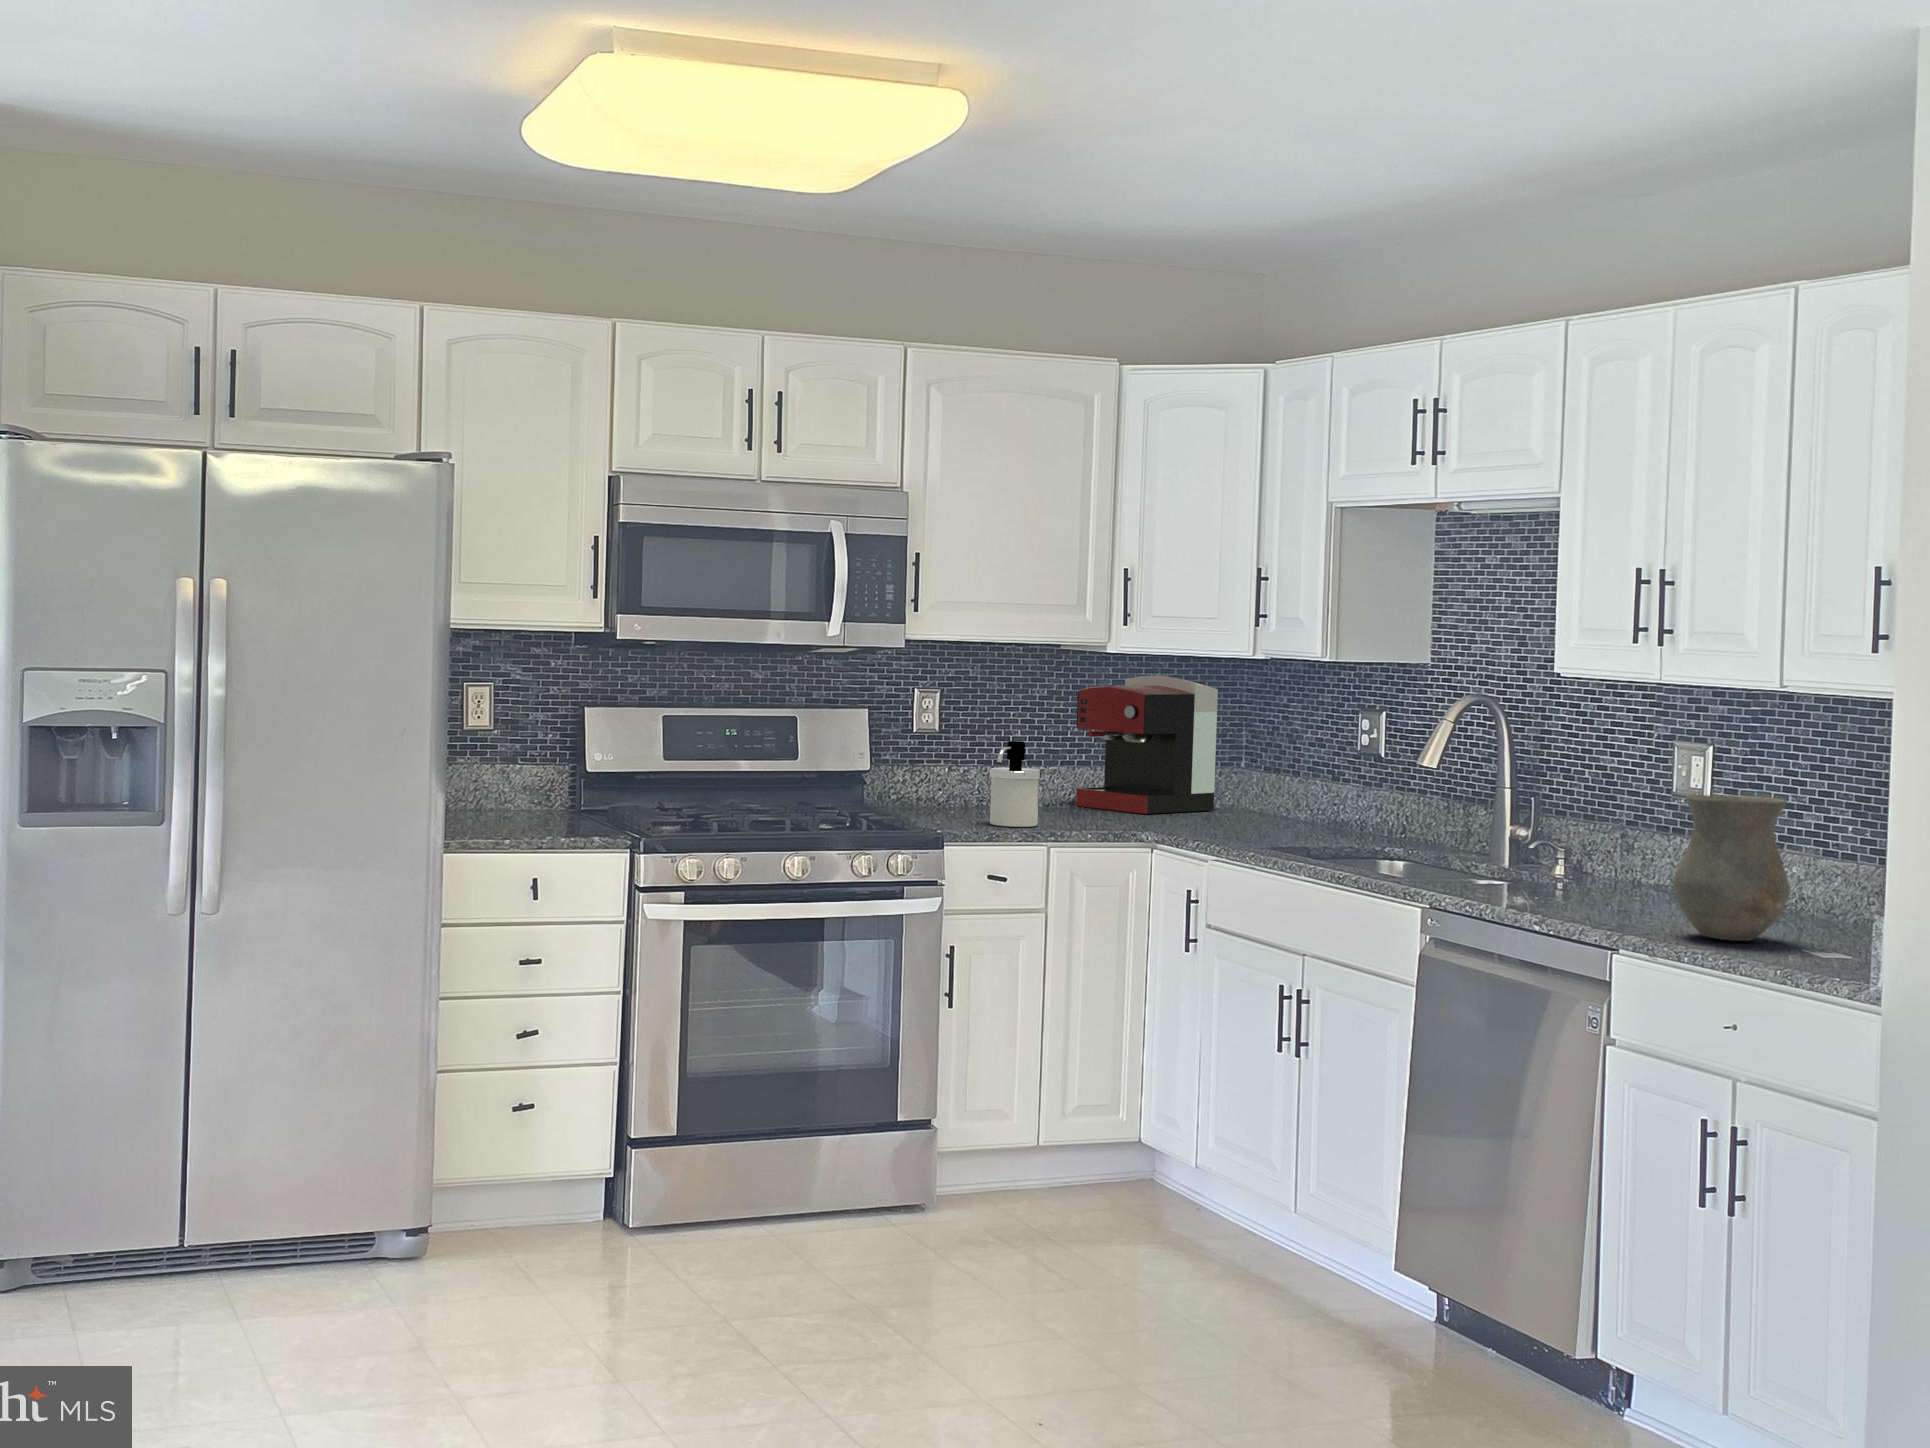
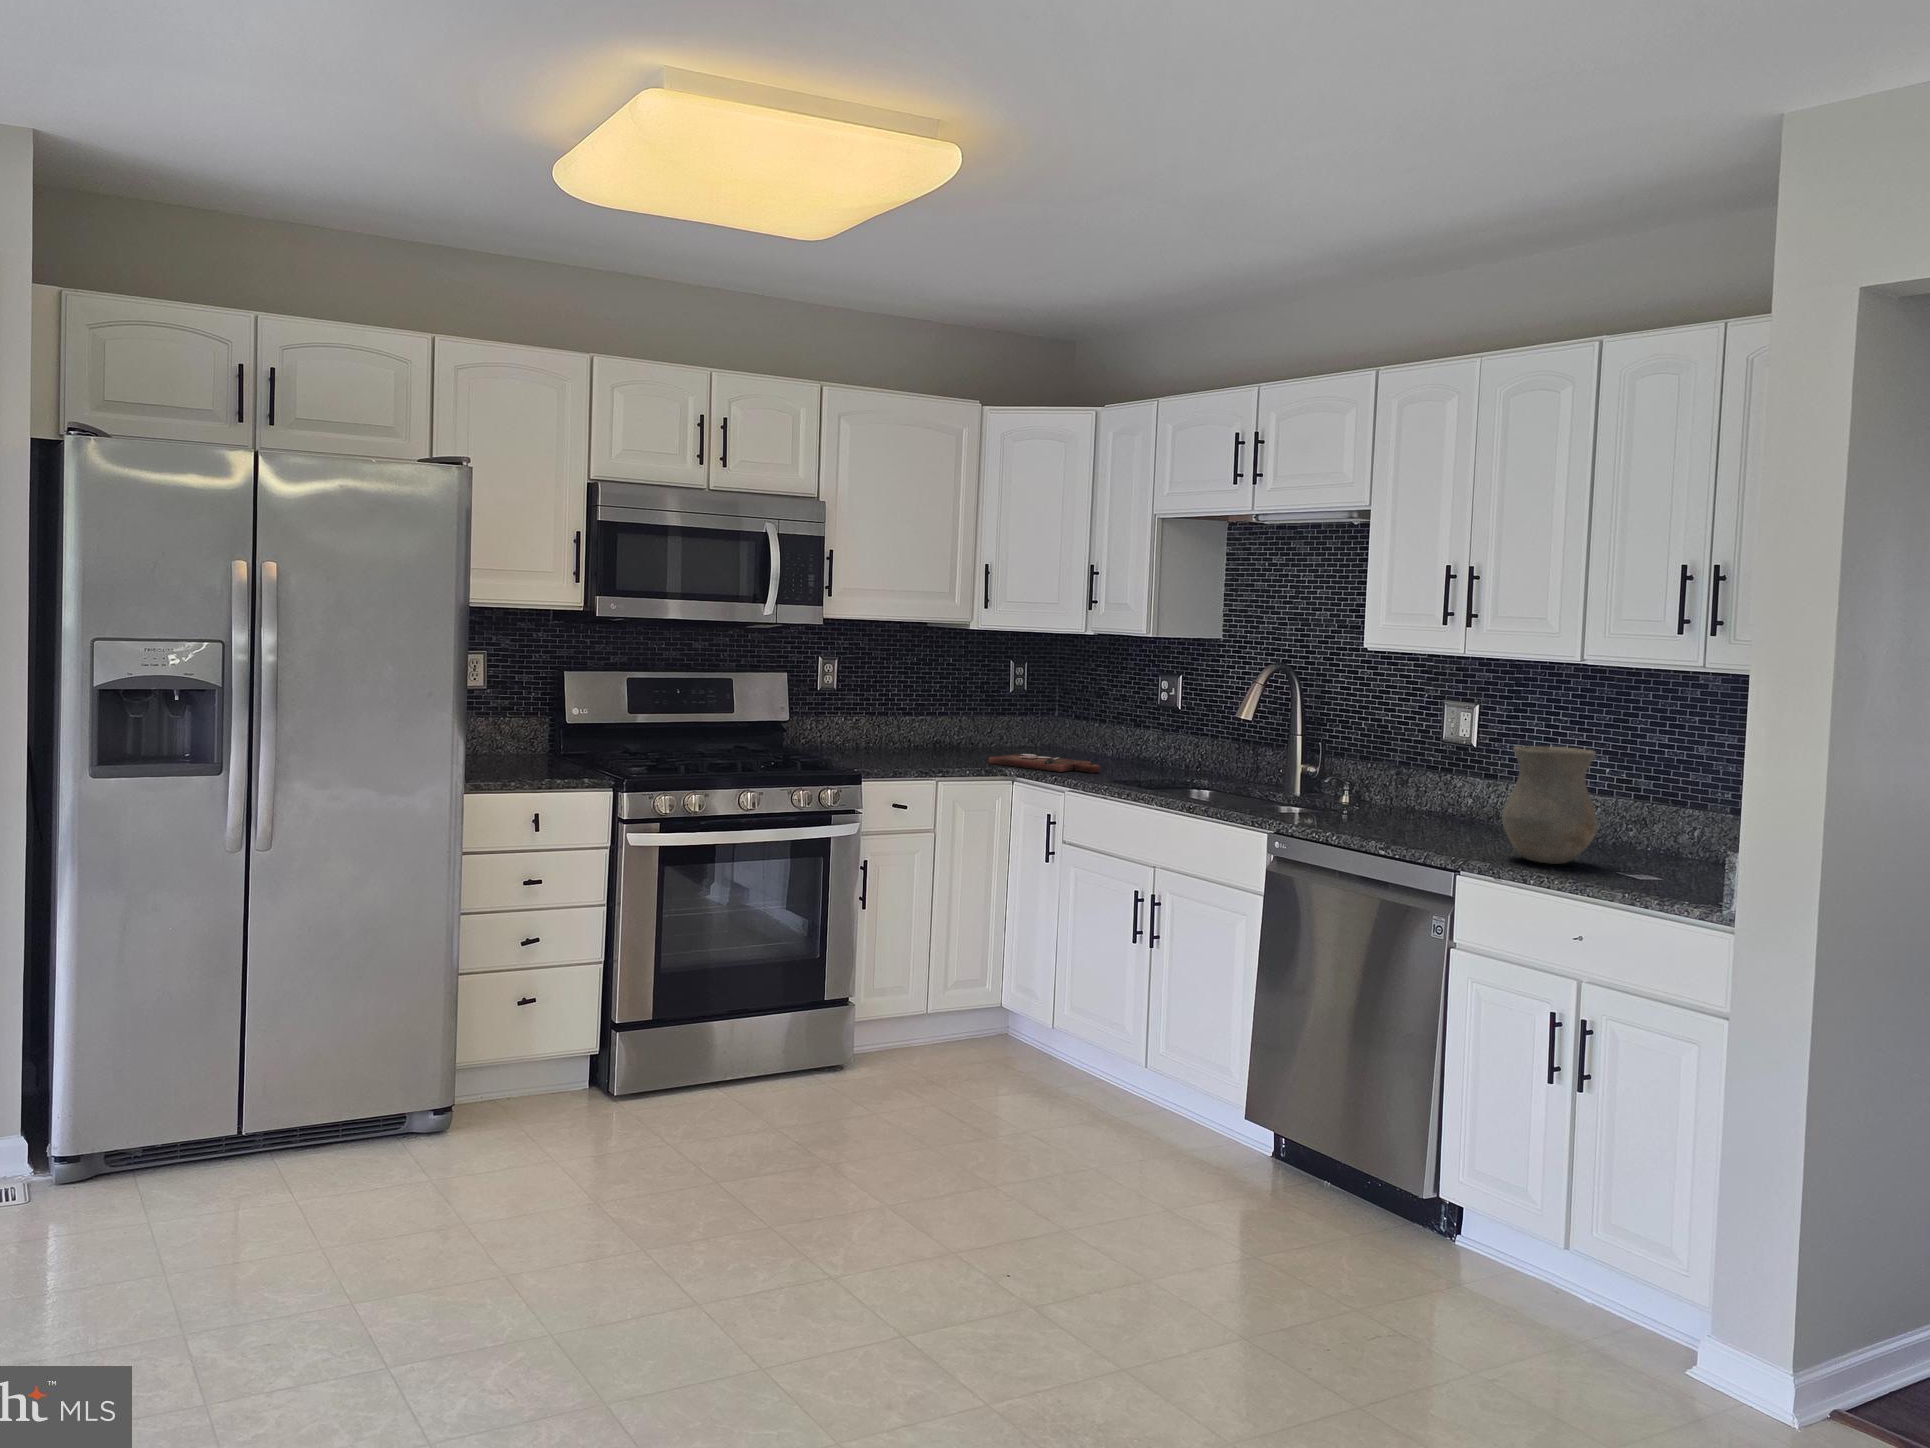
coffee maker: present [1076,675,1218,814] -> none [937,646,1044,752]
soap dispenser: present [990,741,1041,827] -> none [889,697,929,765]
cutting board: none [1122,816,1262,838] -> present [989,754,1100,772]

